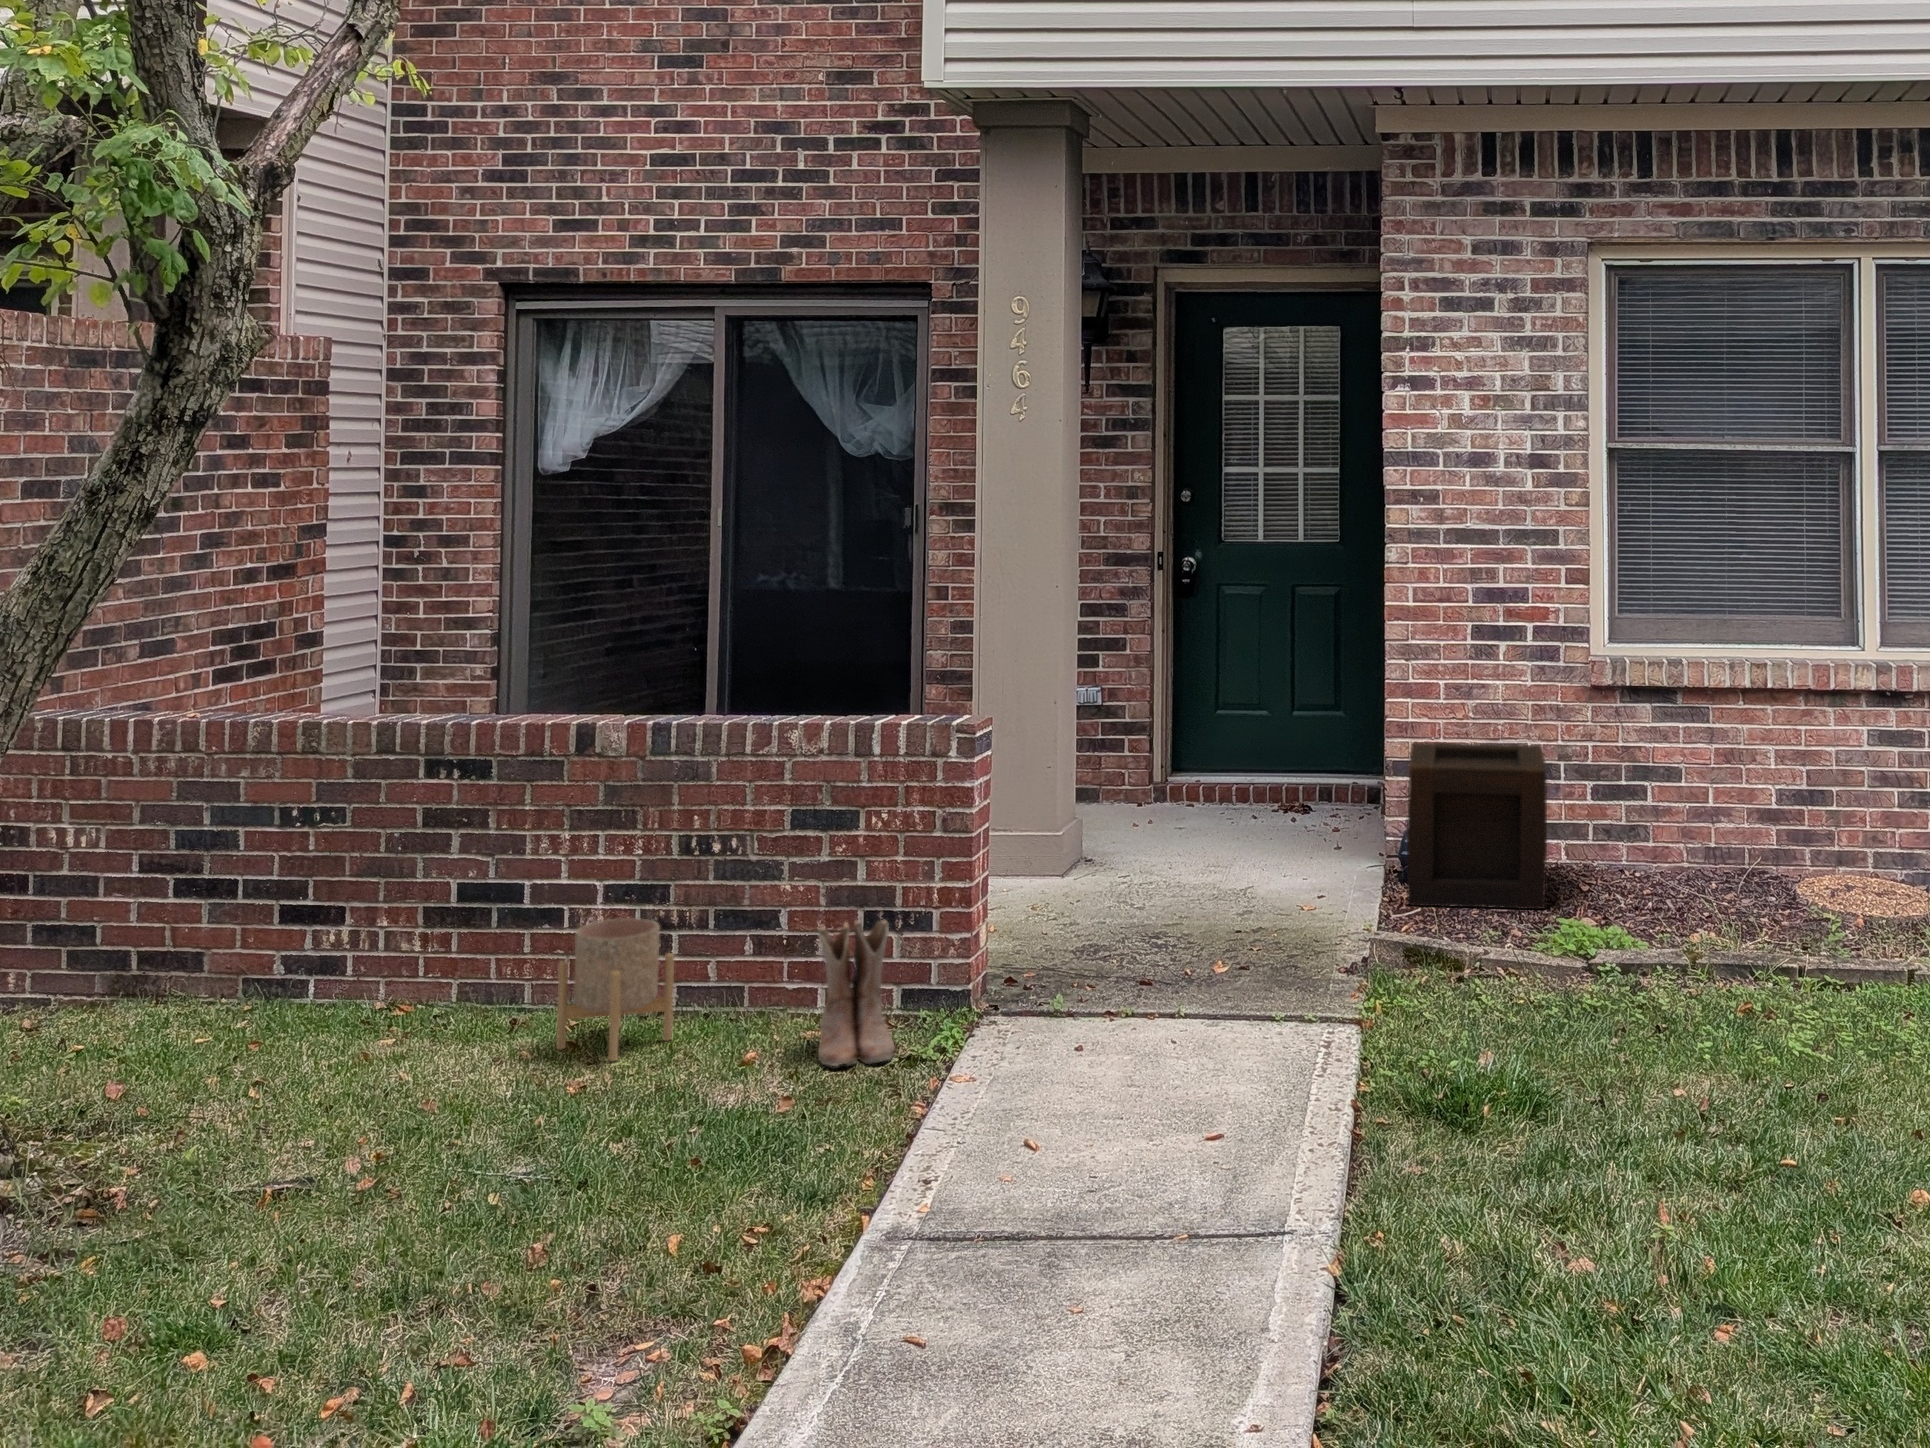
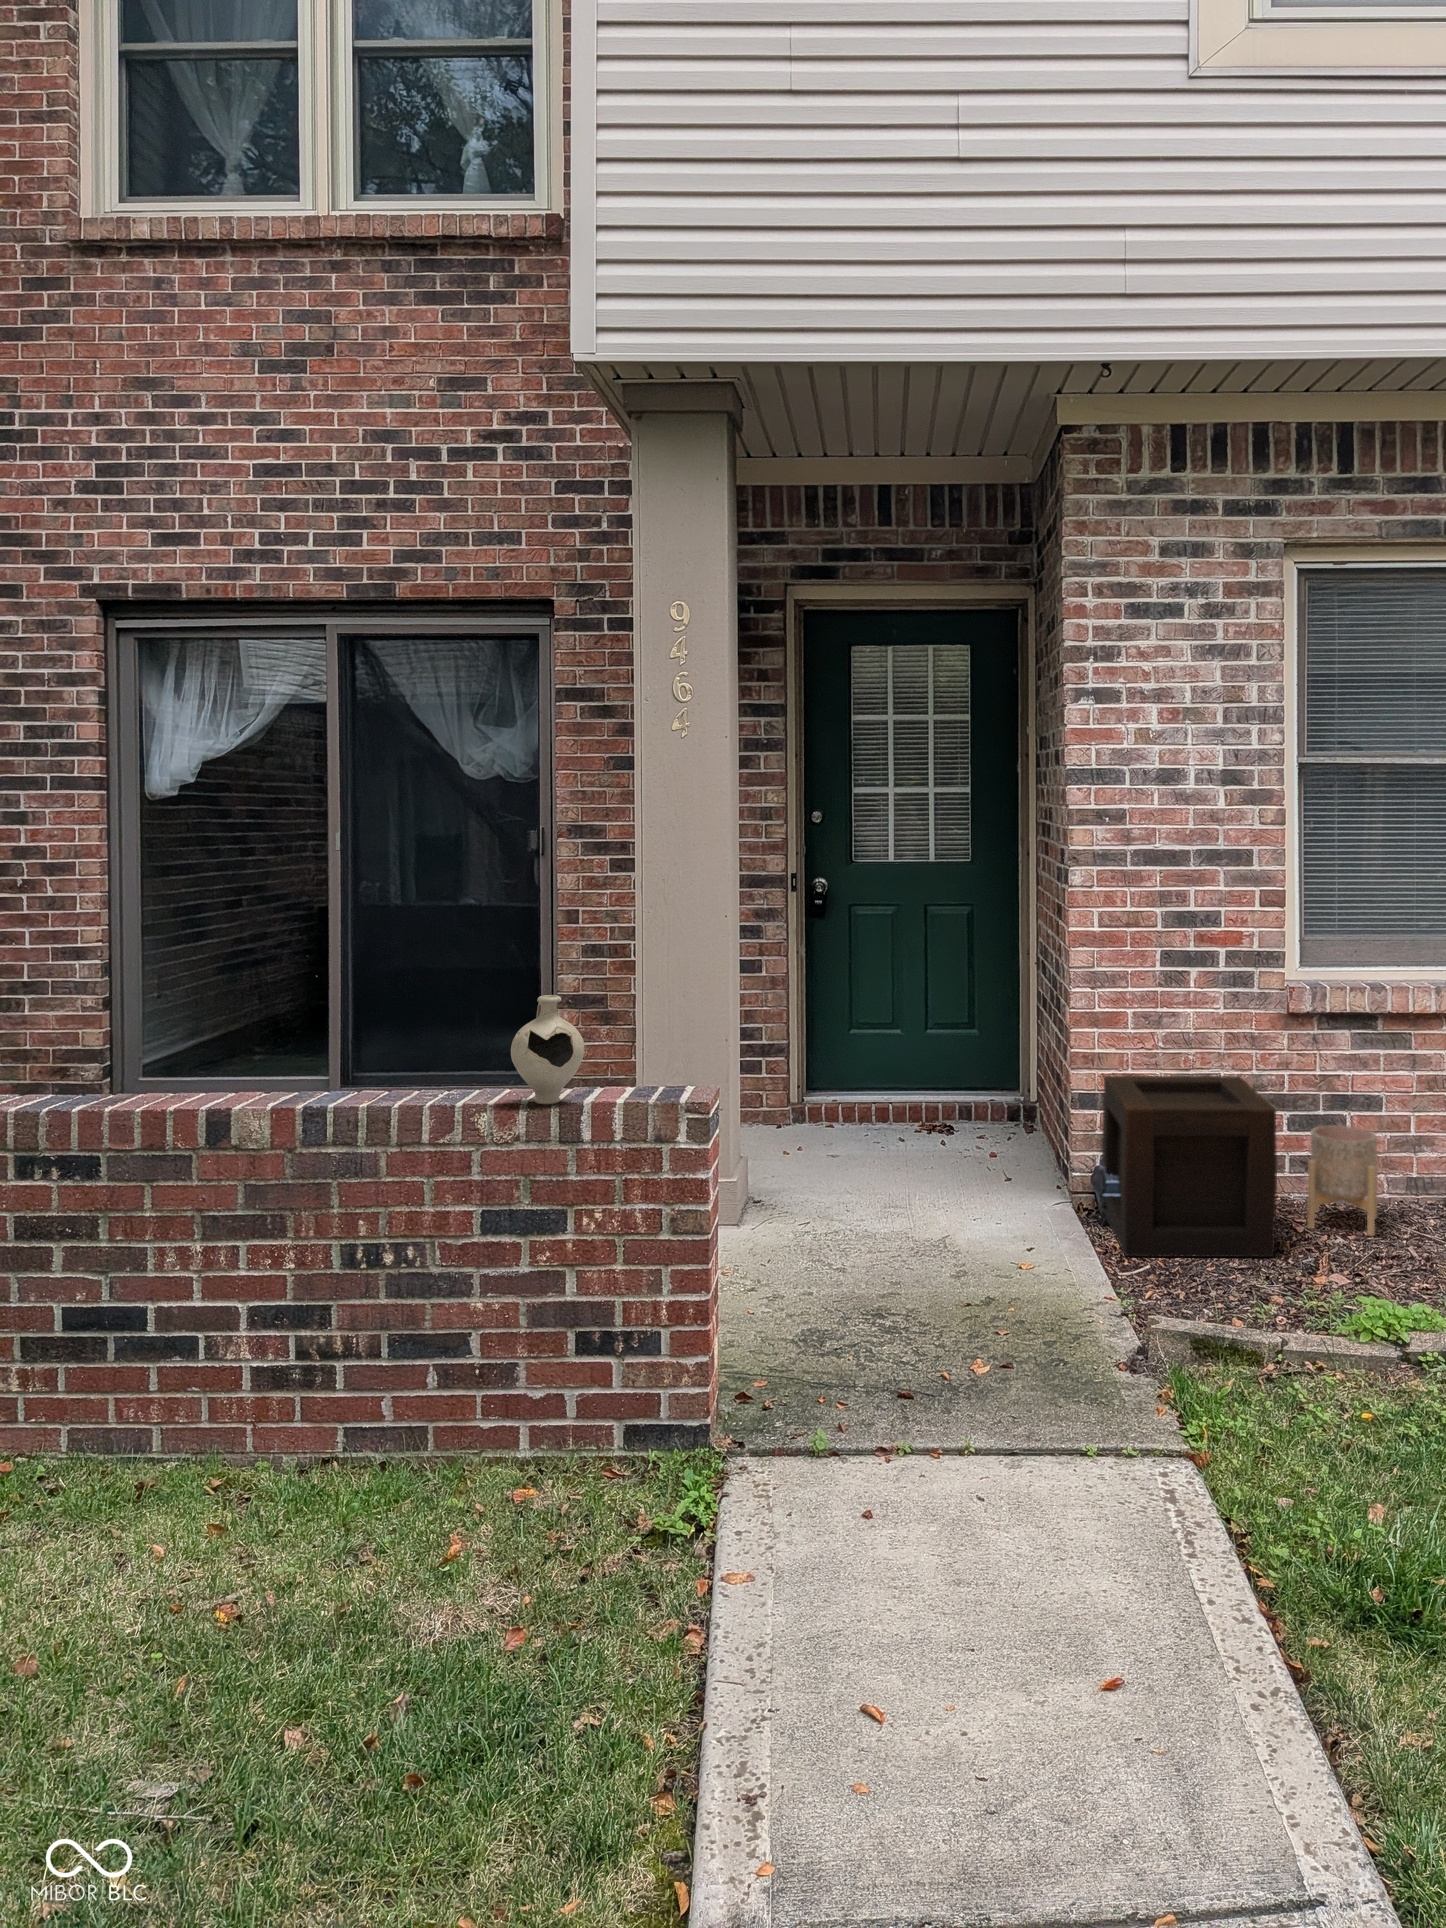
decorative vase: none [818,637,877,725] -> present [511,995,584,1104]
planter: present [556,918,674,1061] -> present [1307,1125,1378,1236]
boots: present [818,920,894,1066] -> none [525,1346,629,1548]

